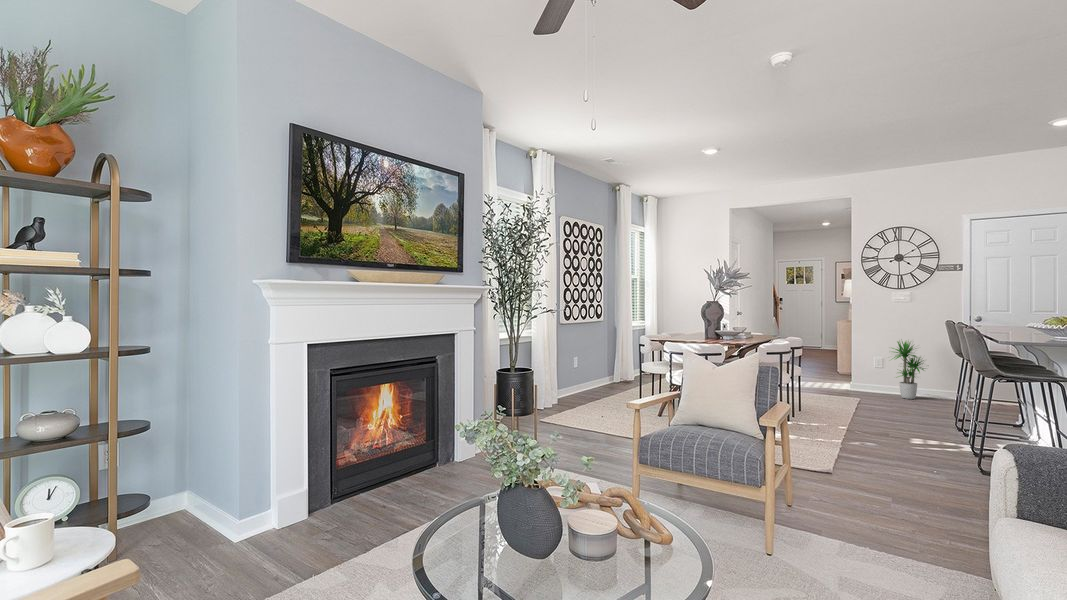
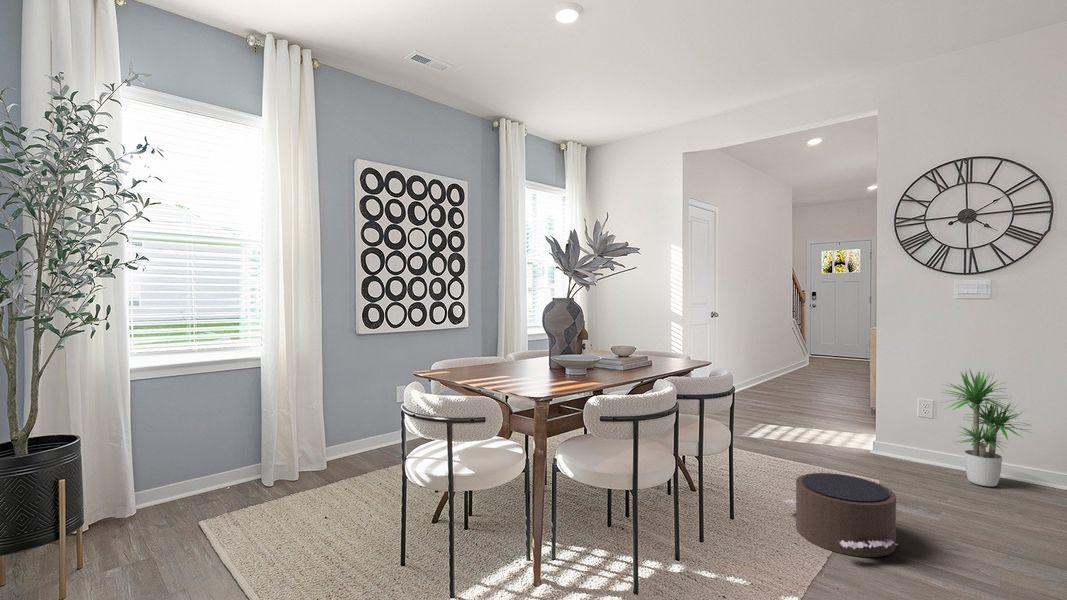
pouf: none [820,387,877,416] -> present [783,473,898,557]

